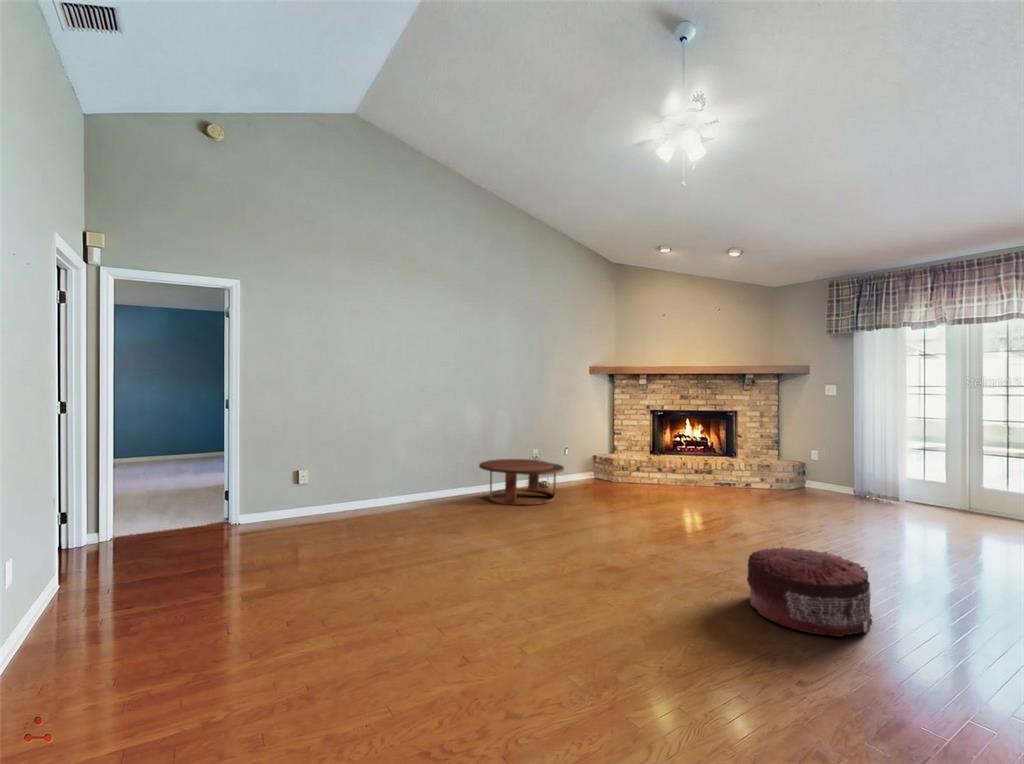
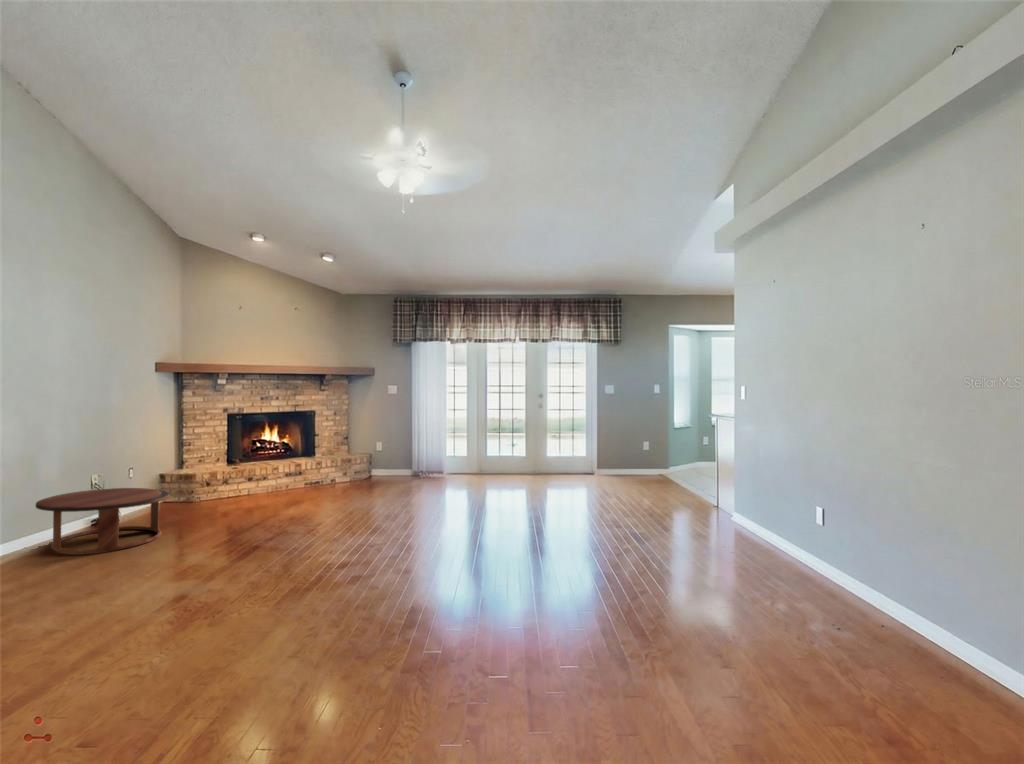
pouf: present [747,547,872,637] -> none [456,509,532,565]

